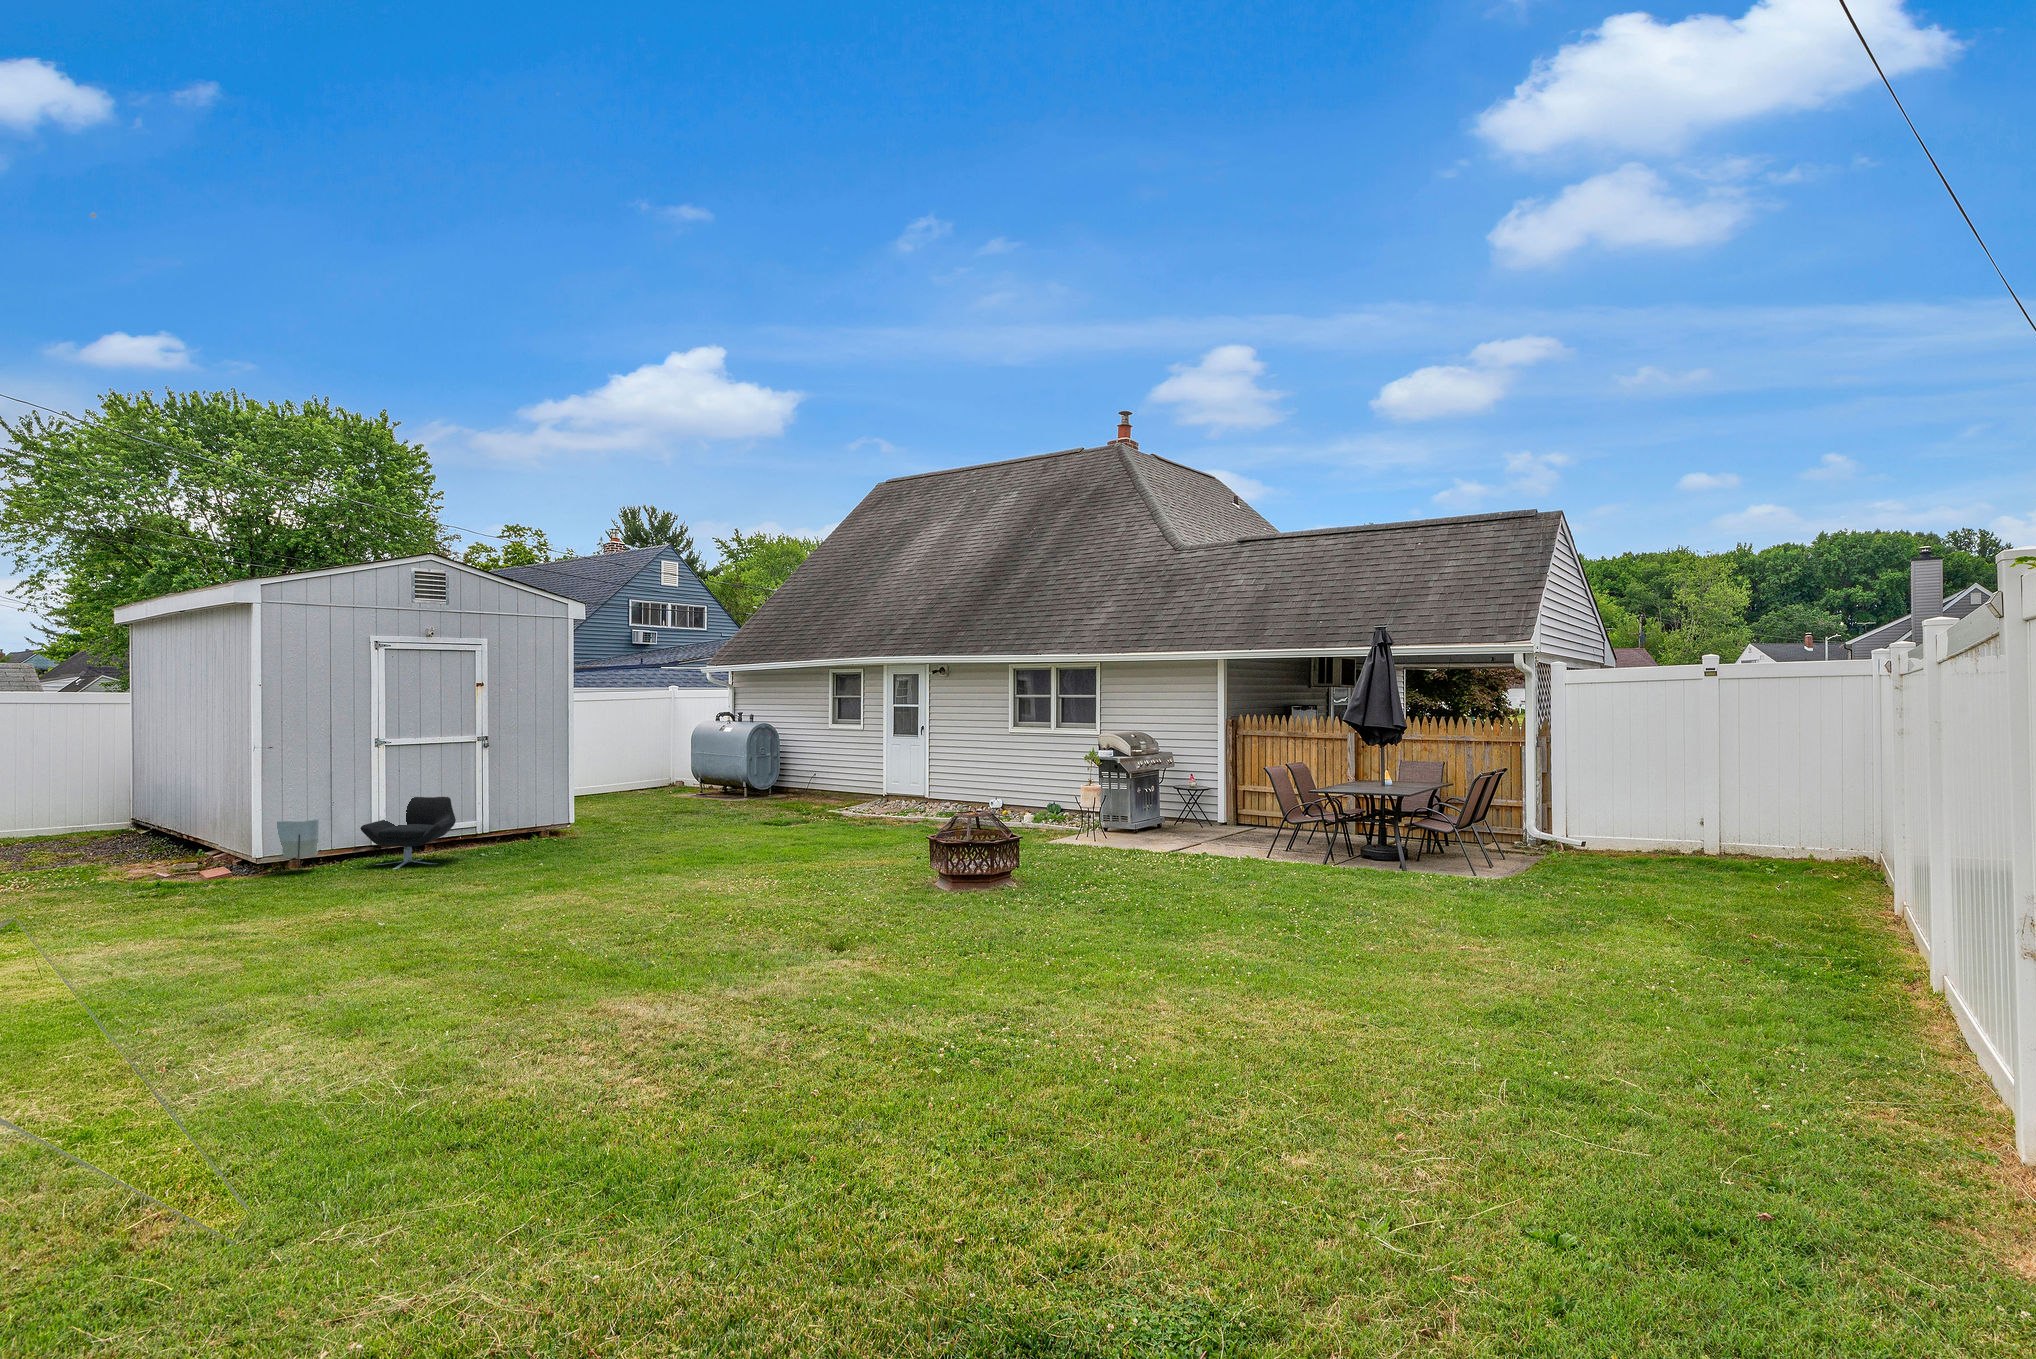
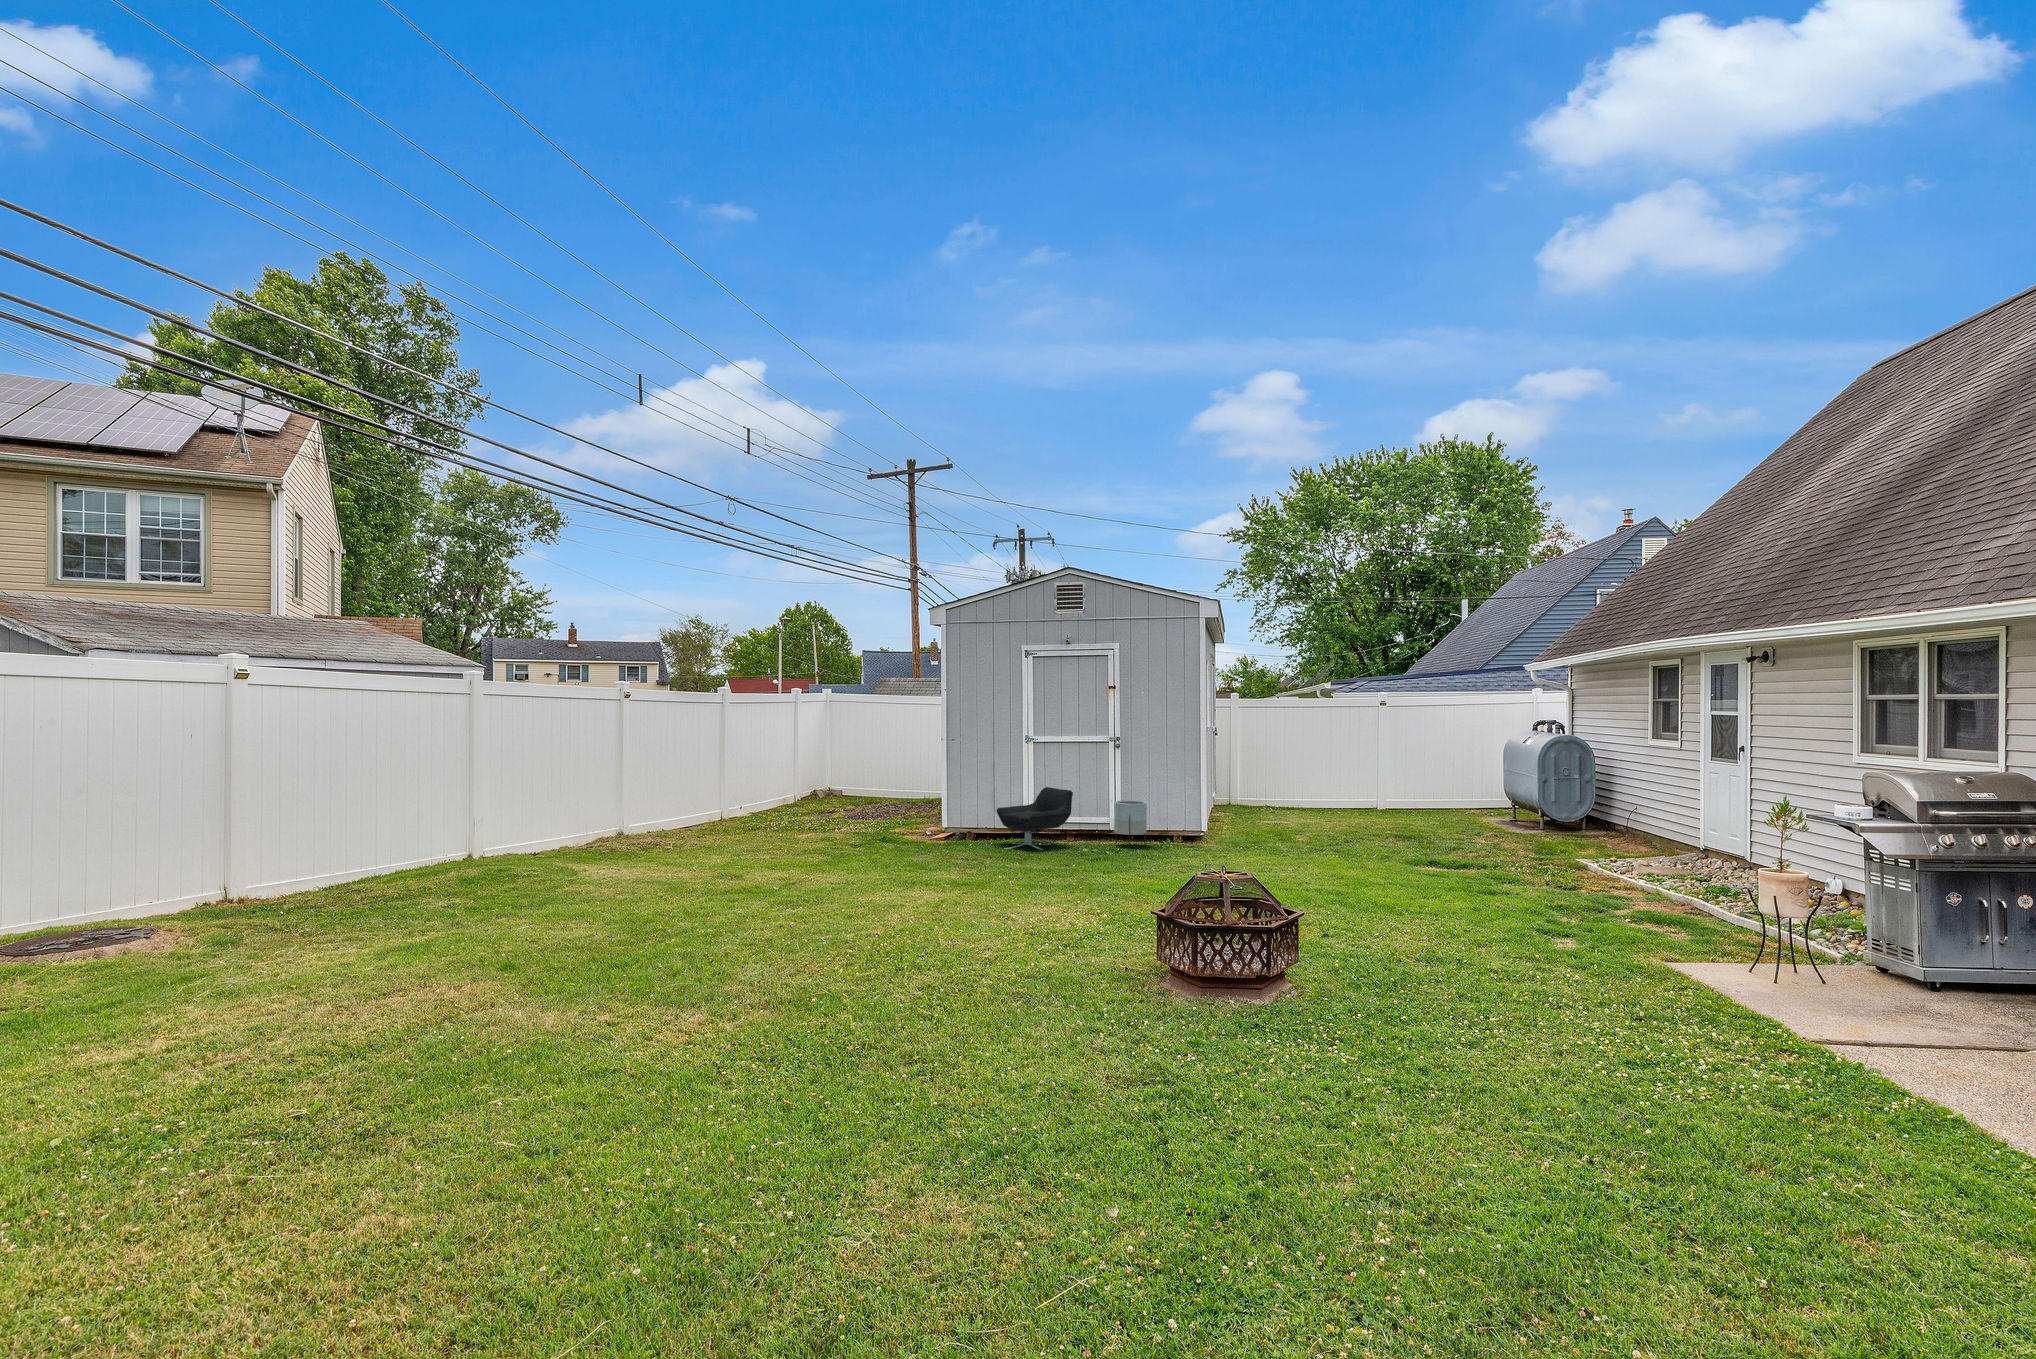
planter: present [272,818,319,874] -> present [1114,800,1147,848]

